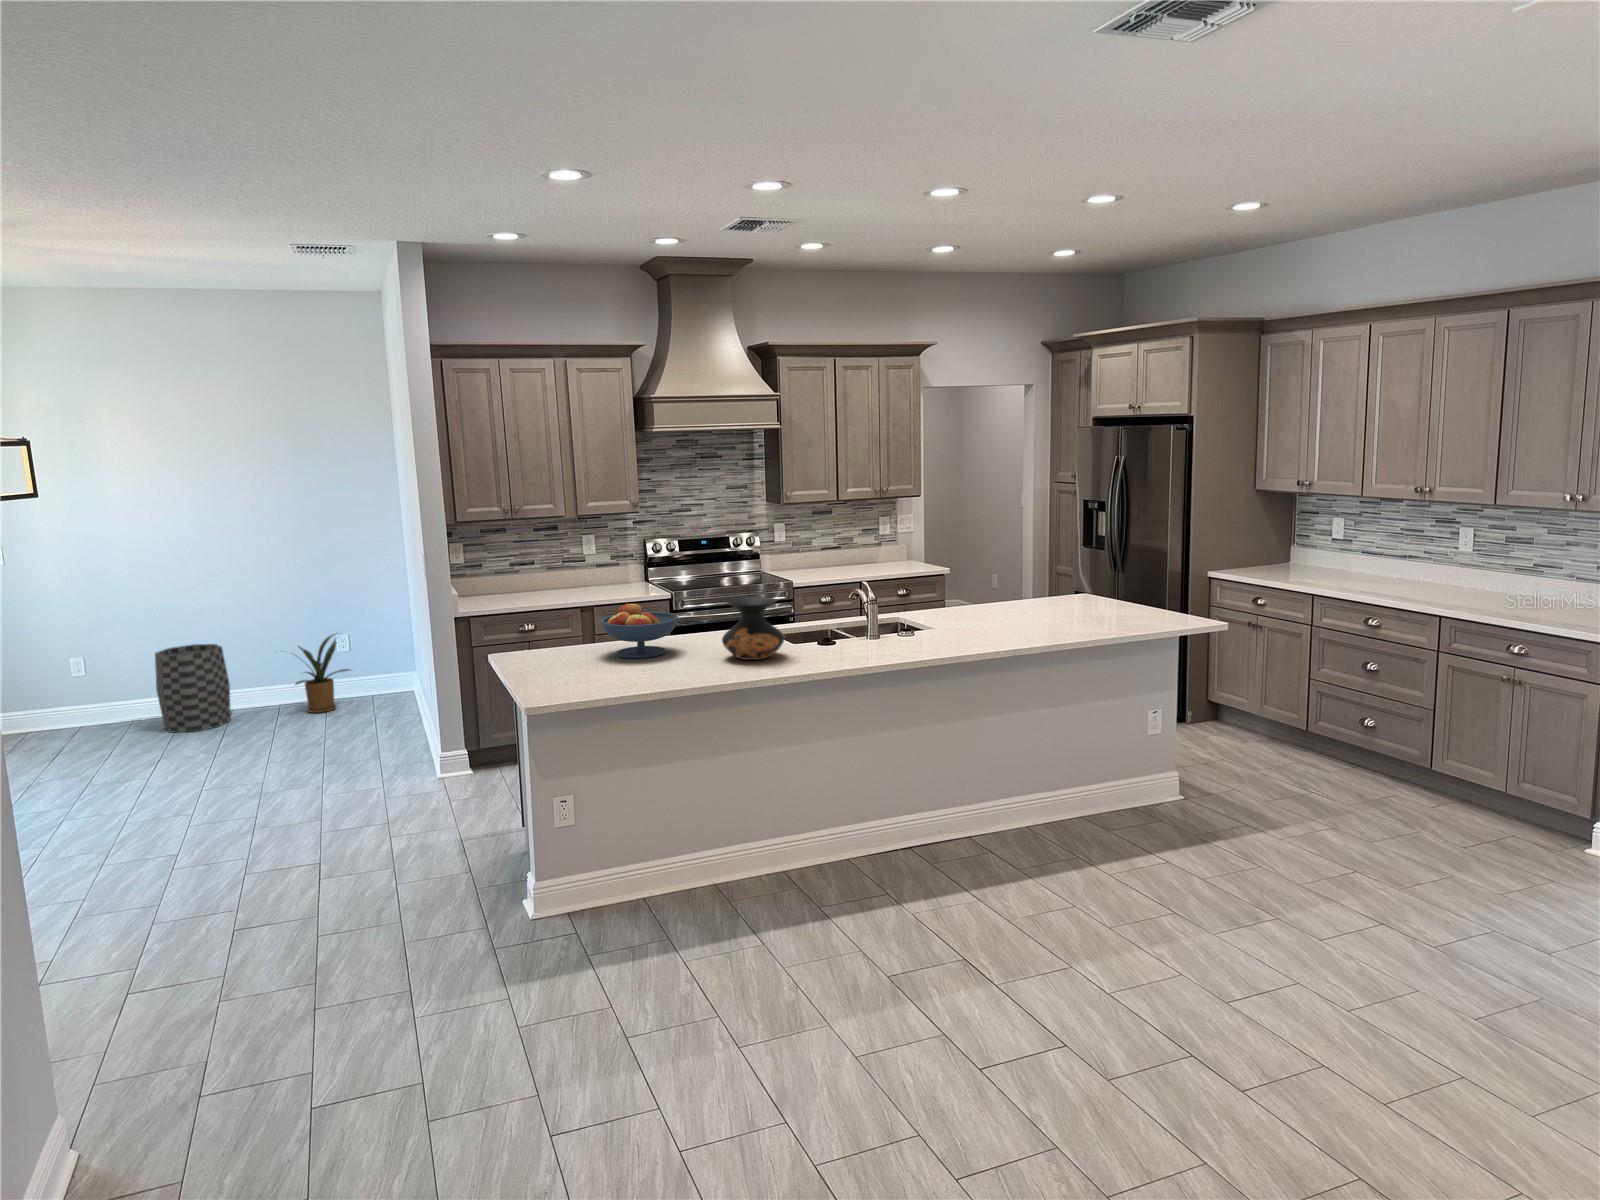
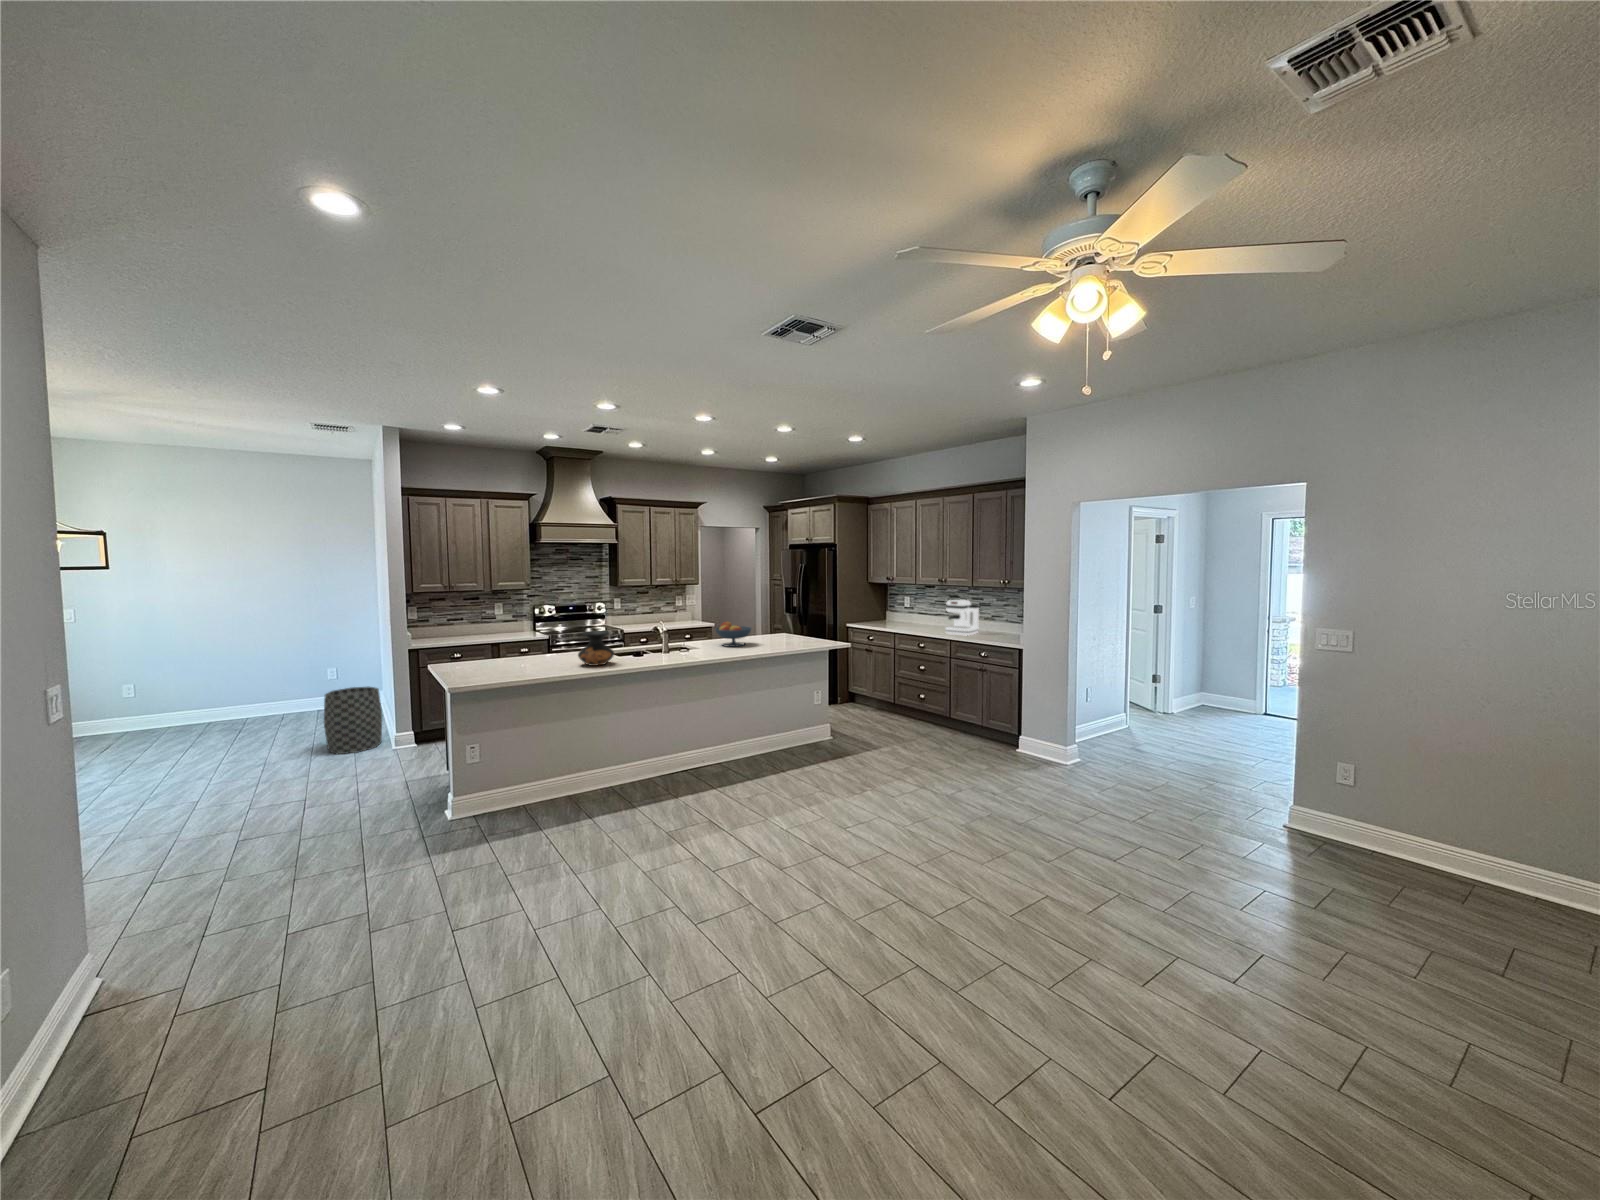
coffee maker: none [1432,530,1514,608] -> present [945,600,979,636]
fruit bowl: present [600,604,678,658] -> present [715,622,751,647]
house plant: present [296,633,349,713] -> none [270,666,332,720]
trash can: present [155,644,231,732] -> present [324,686,382,754]

